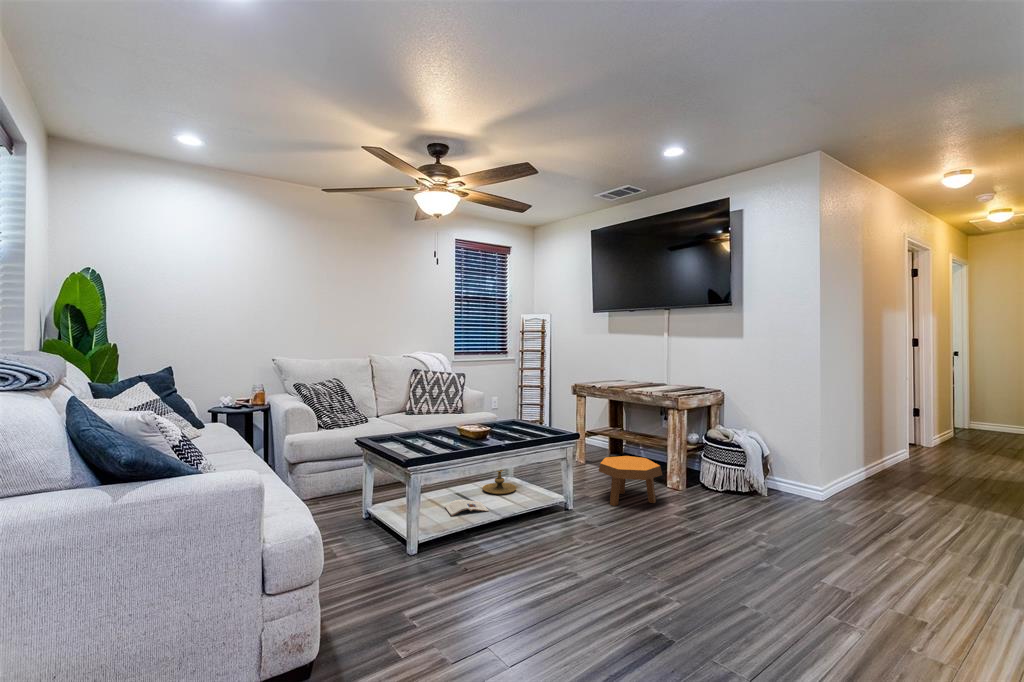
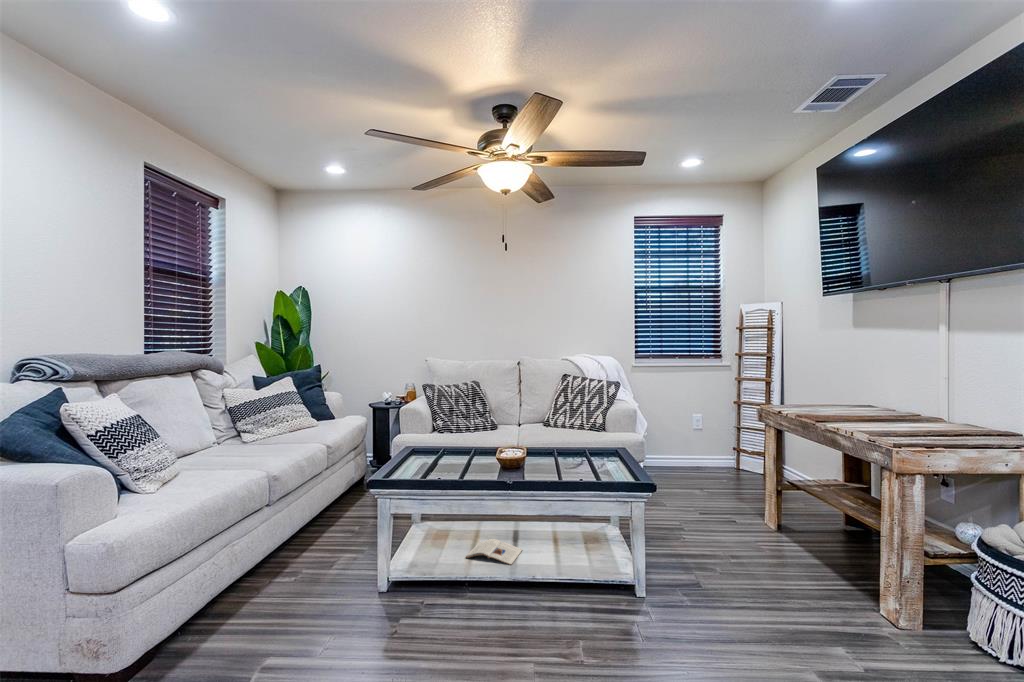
footstool: present [599,456,662,506] -> none [702,530,812,636]
candle holder: present [483,470,516,494] -> none [548,489,593,547]

